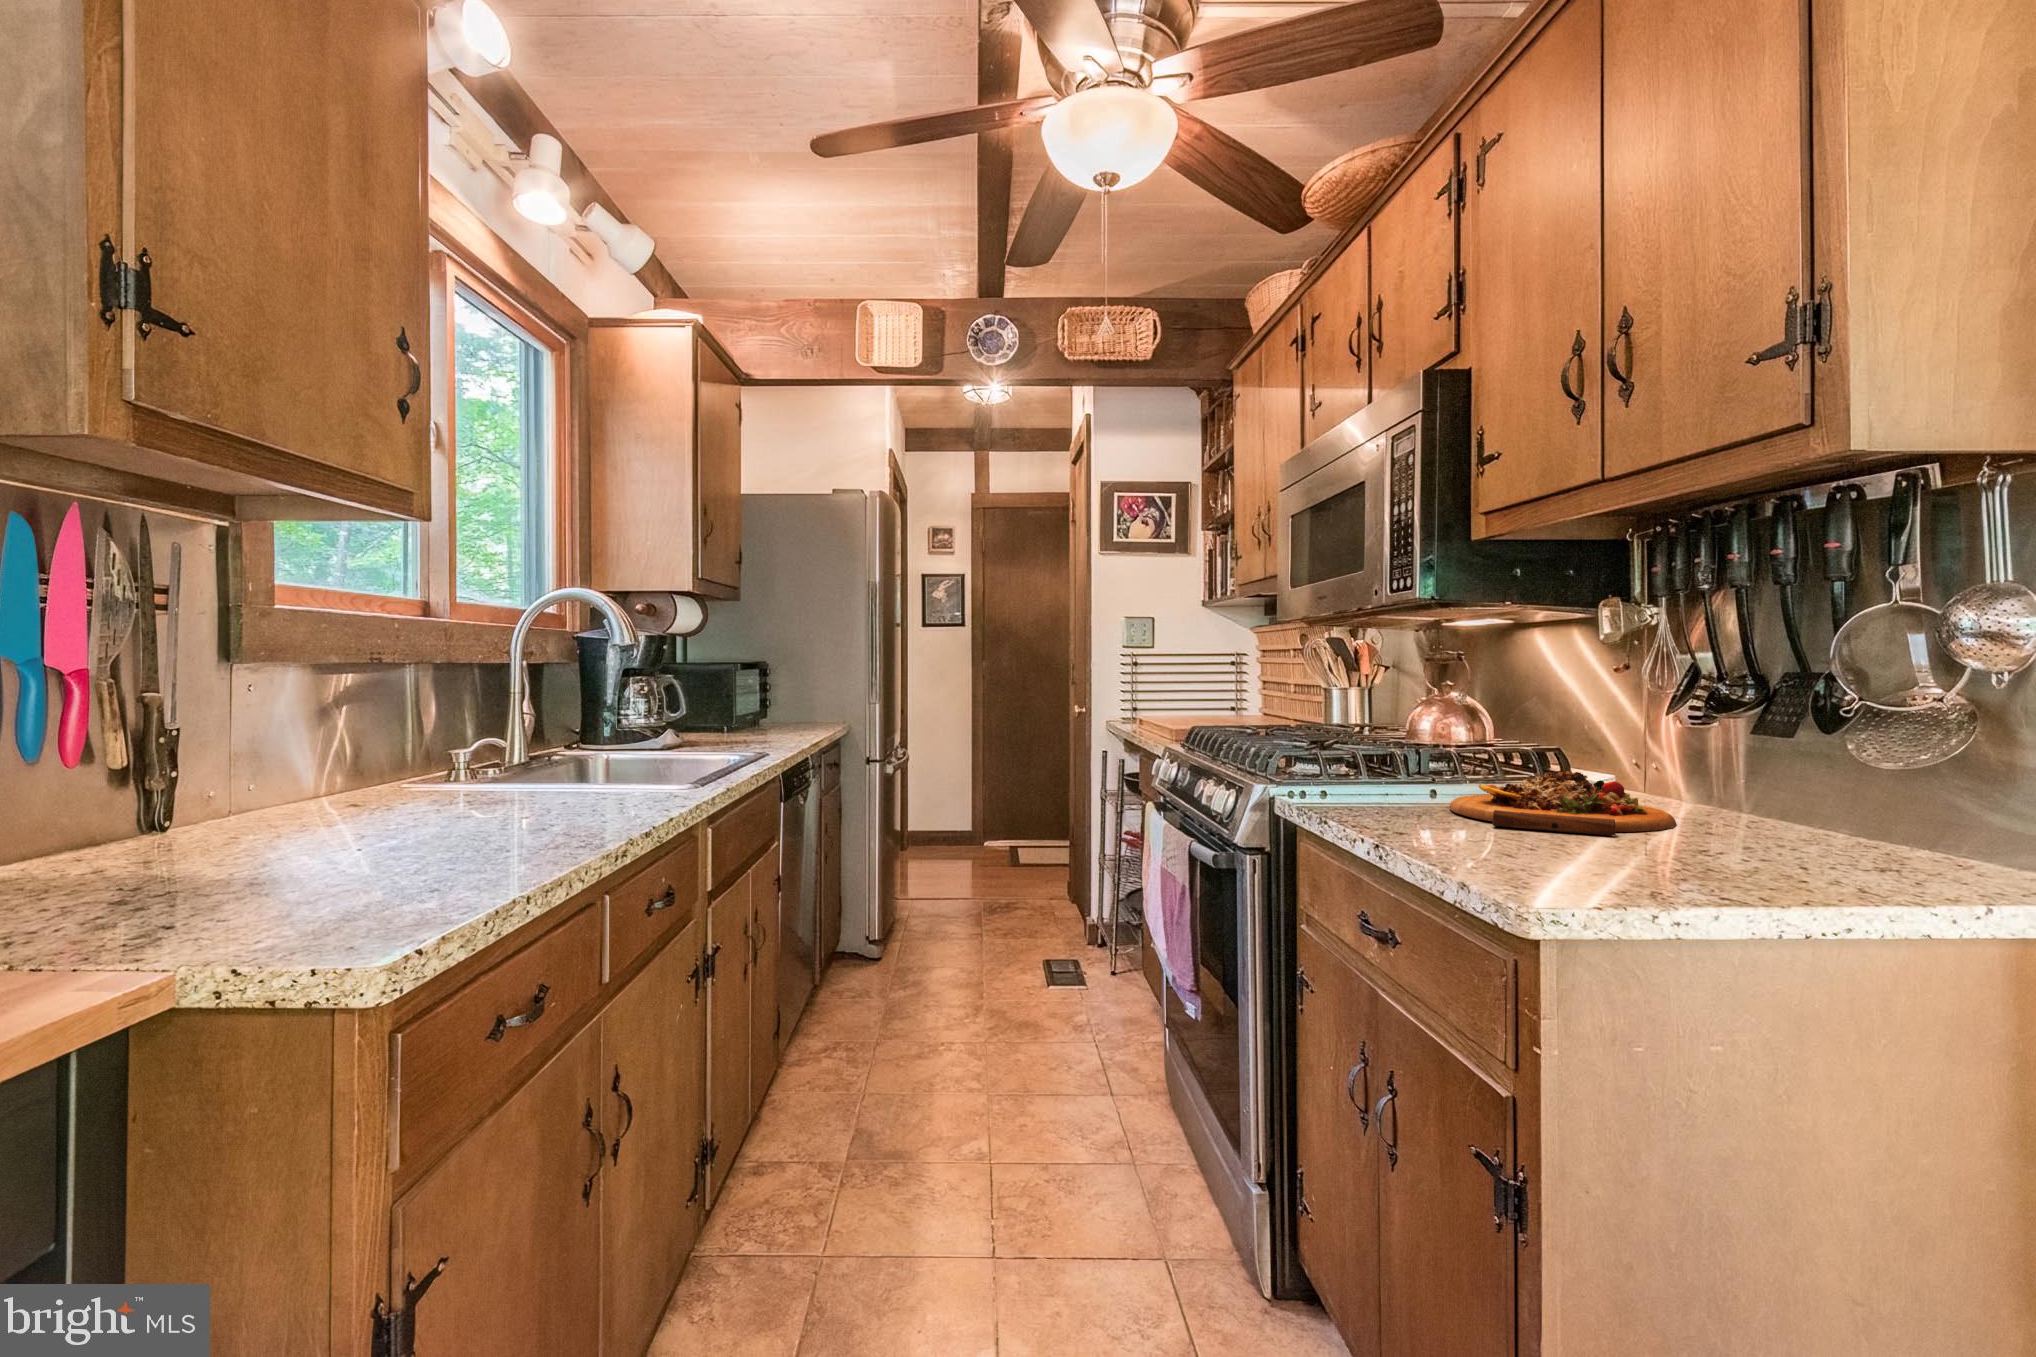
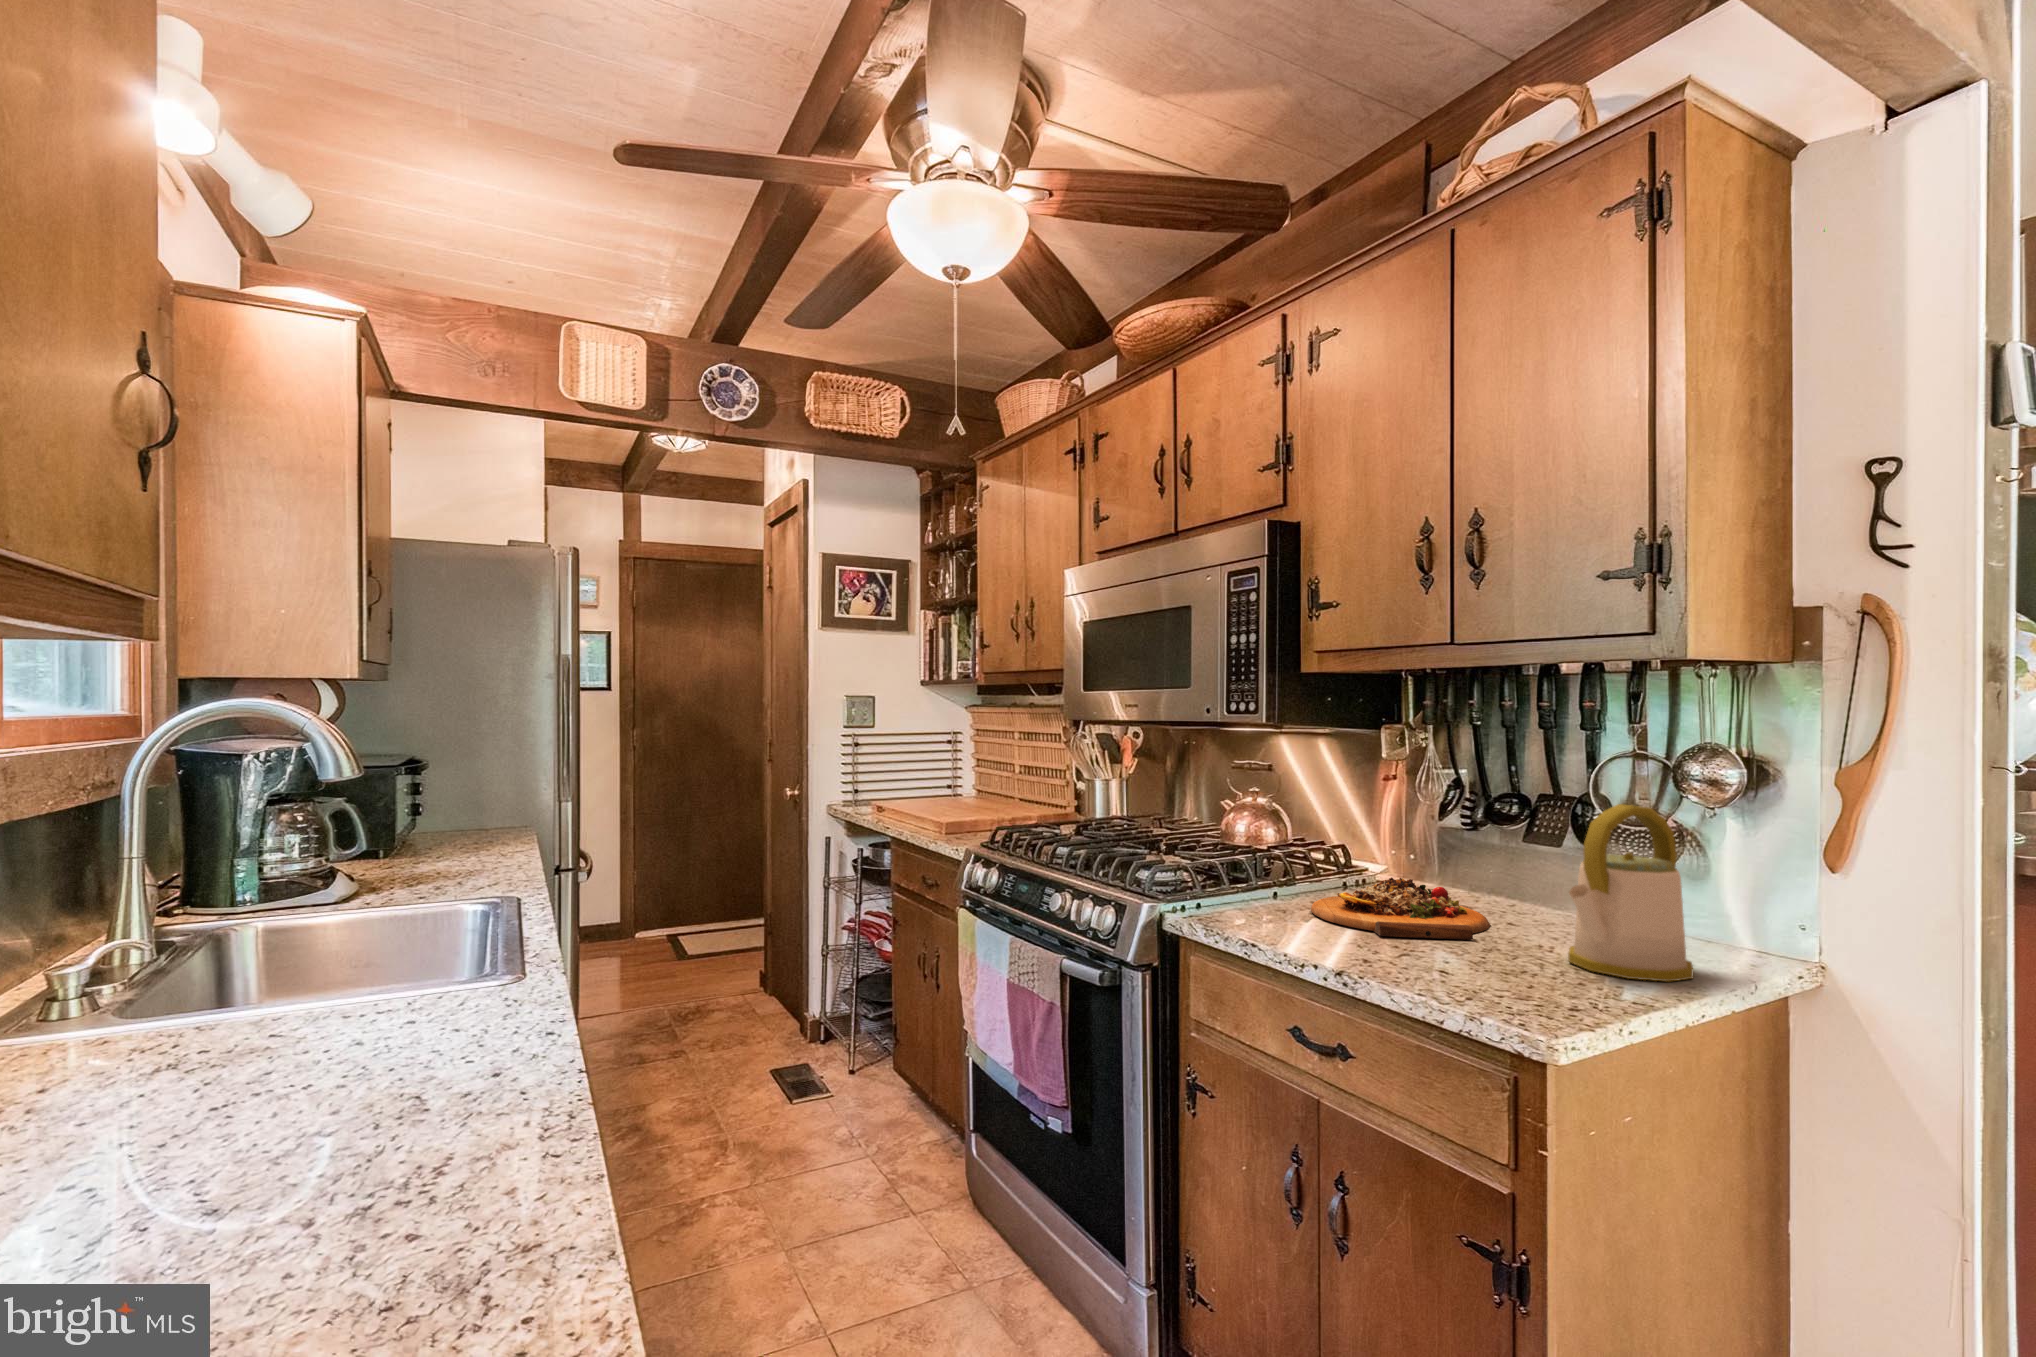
kettle: none [1691,658,1895,886] -> present [1568,804,1693,982]

